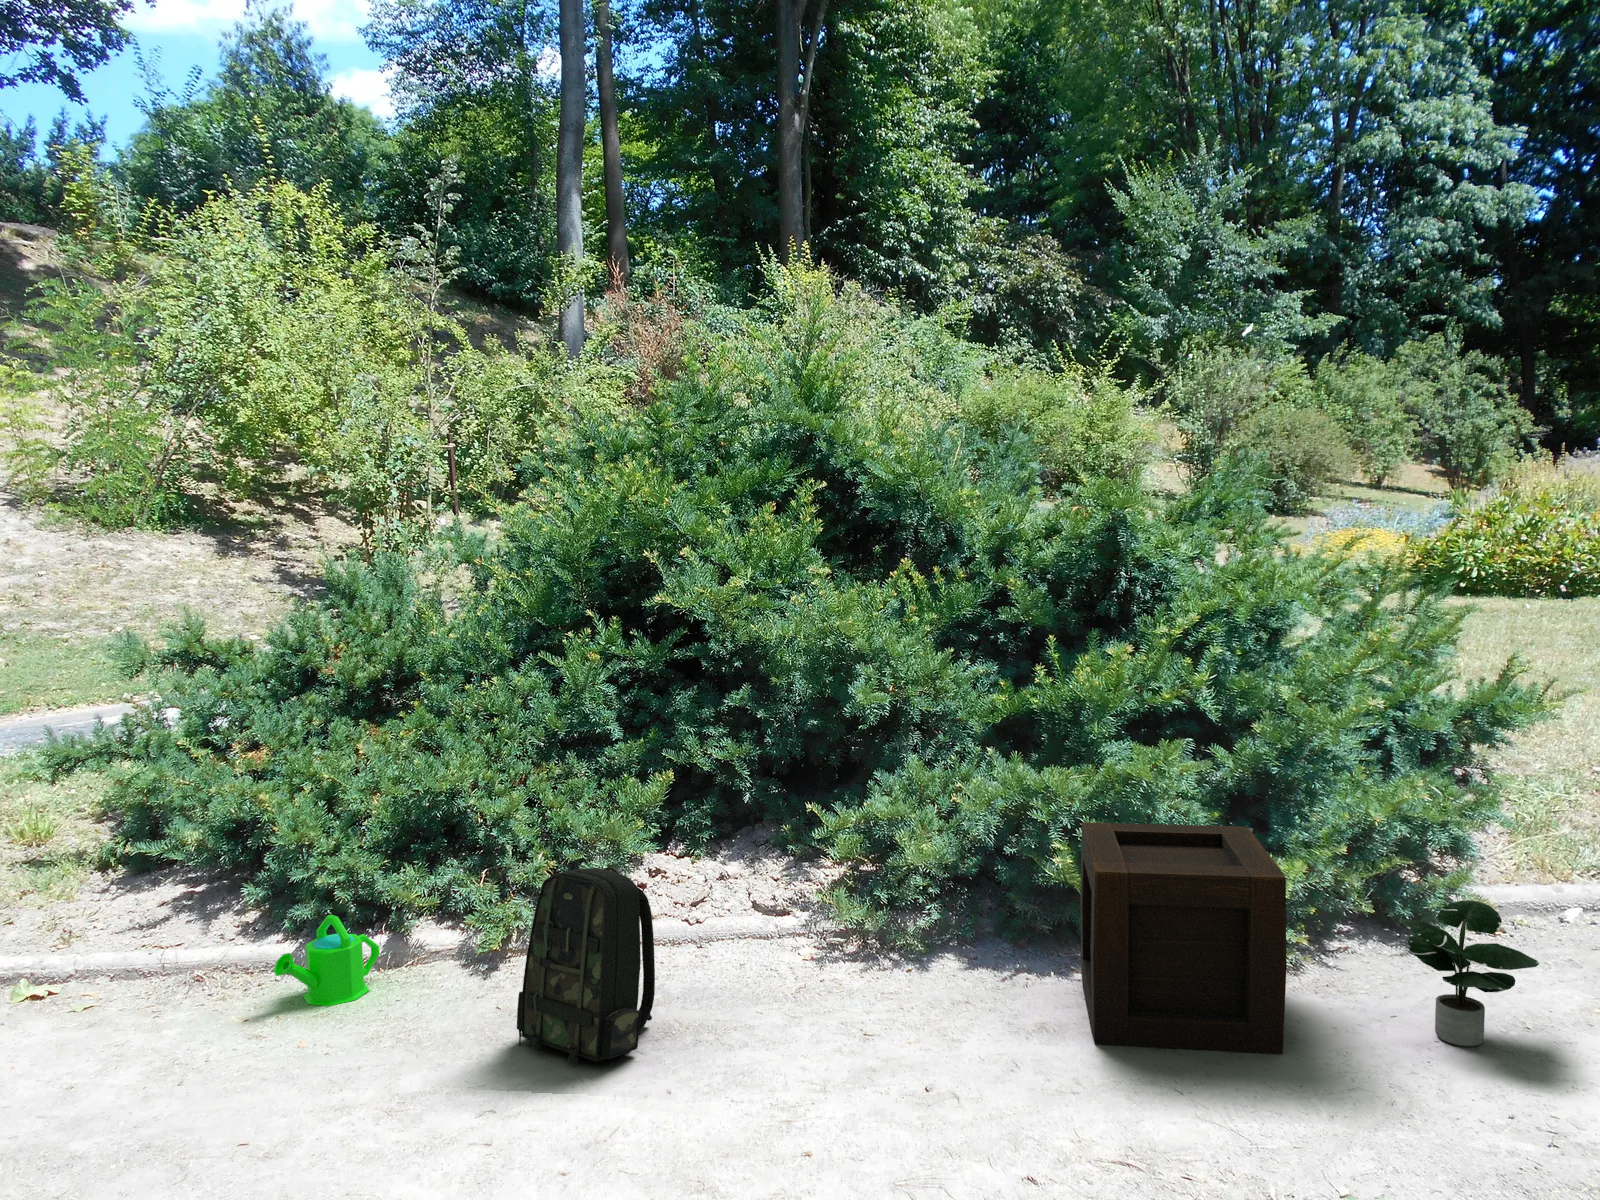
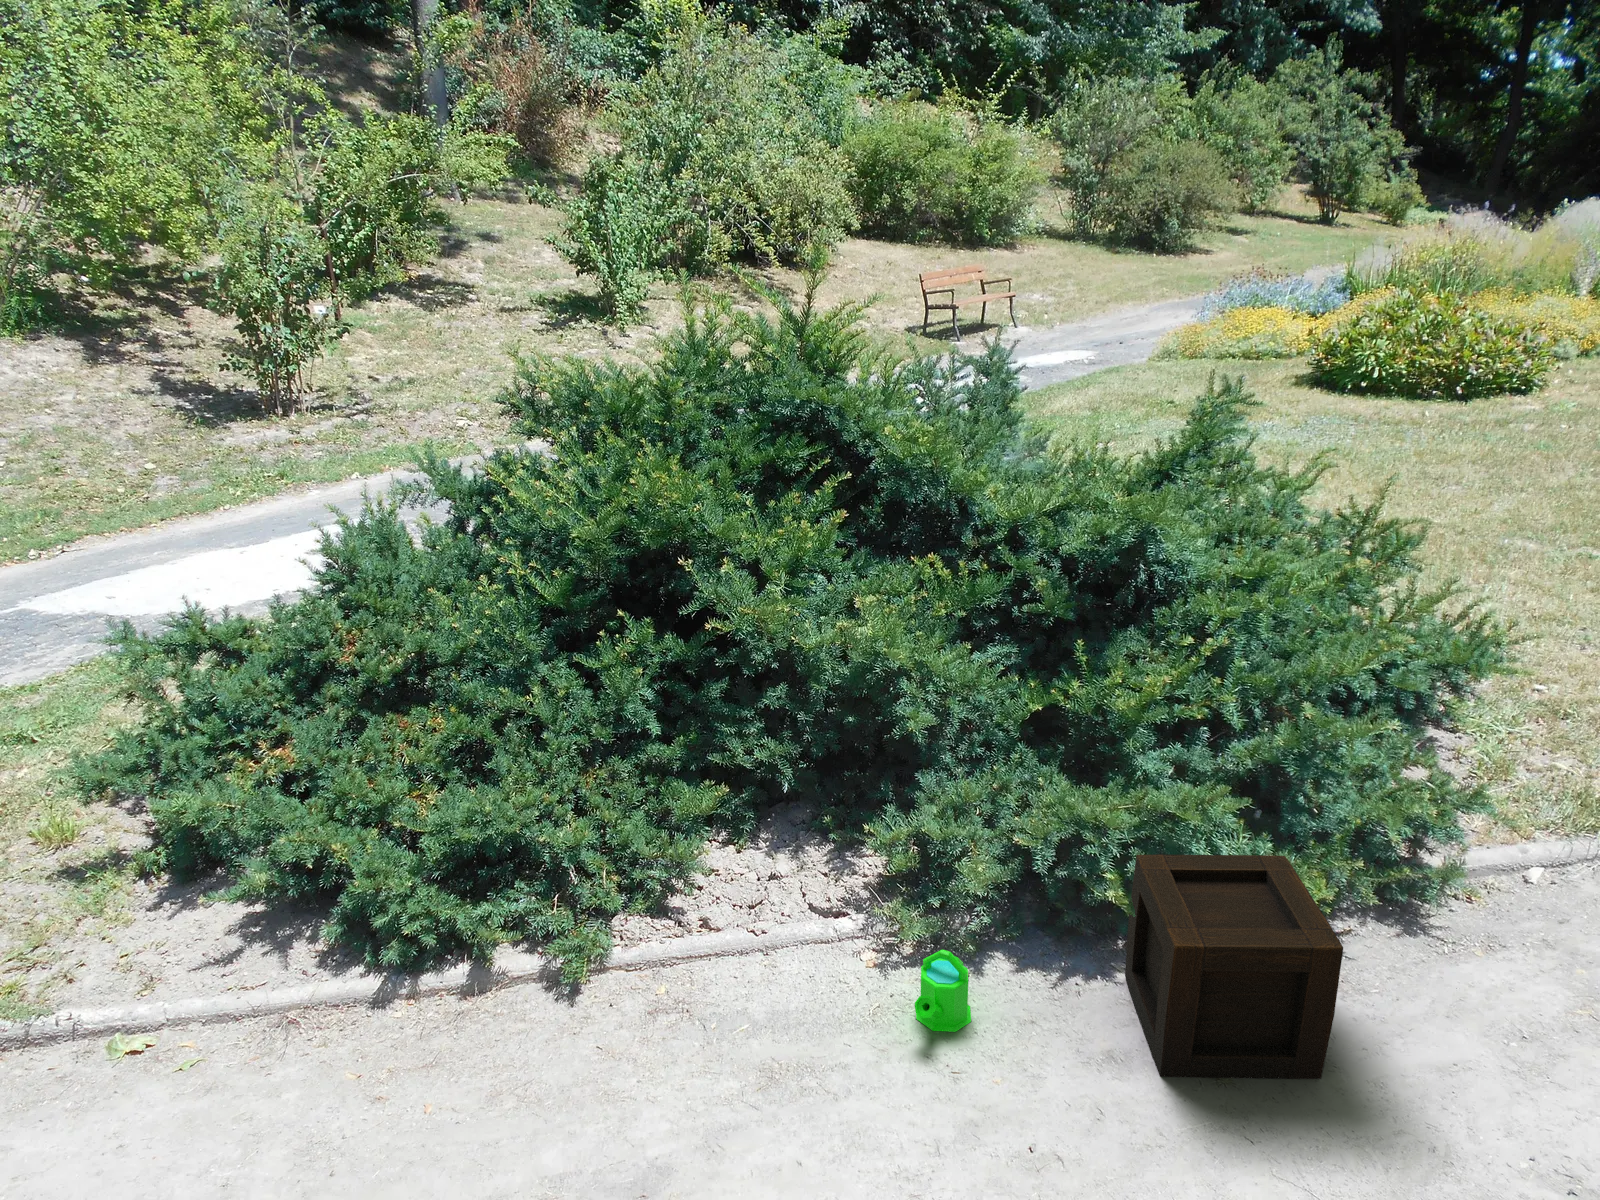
backpack: present [517,867,655,1063] -> none [641,957,762,1146]
potted plant: present [1399,900,1540,1046] -> none [1424,927,1544,1056]
watering can: present [274,915,379,1006] -> present [915,949,971,1032]

